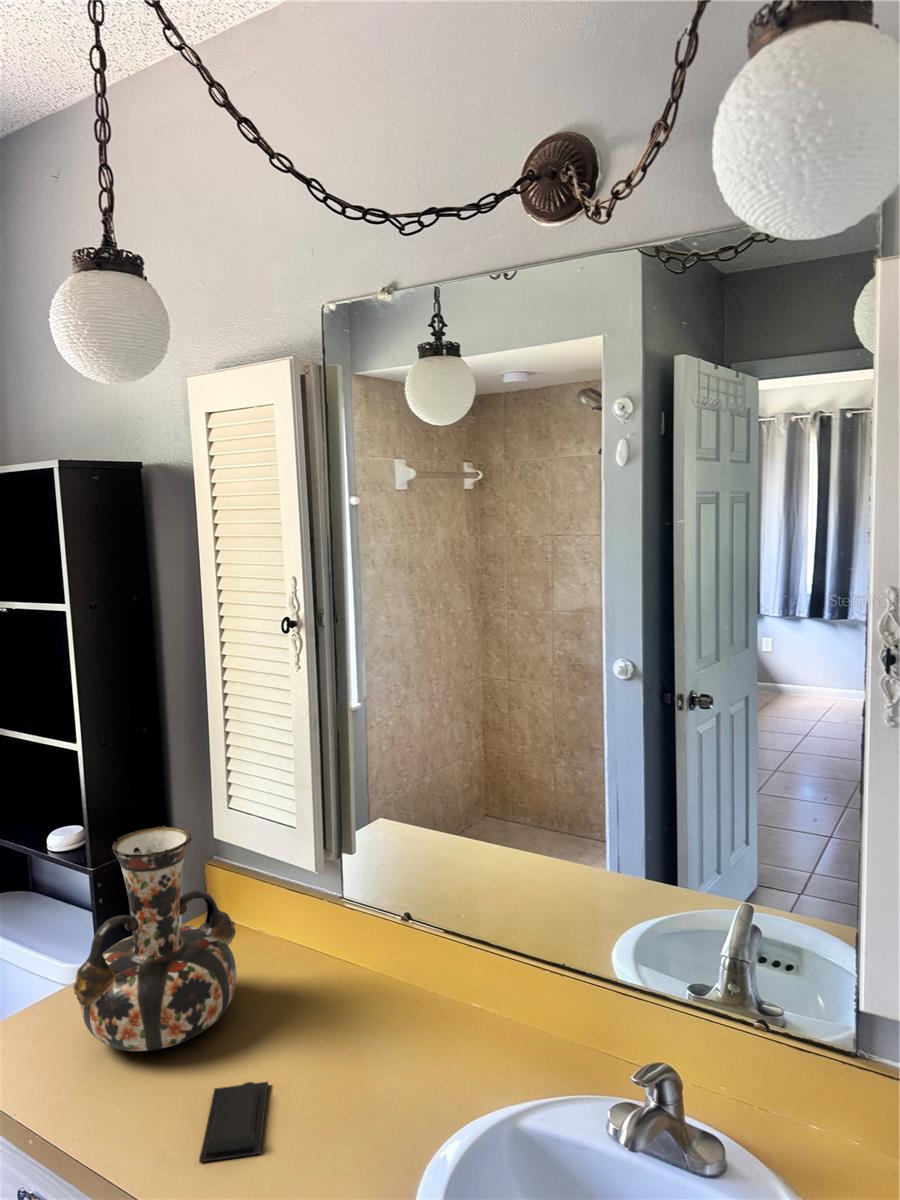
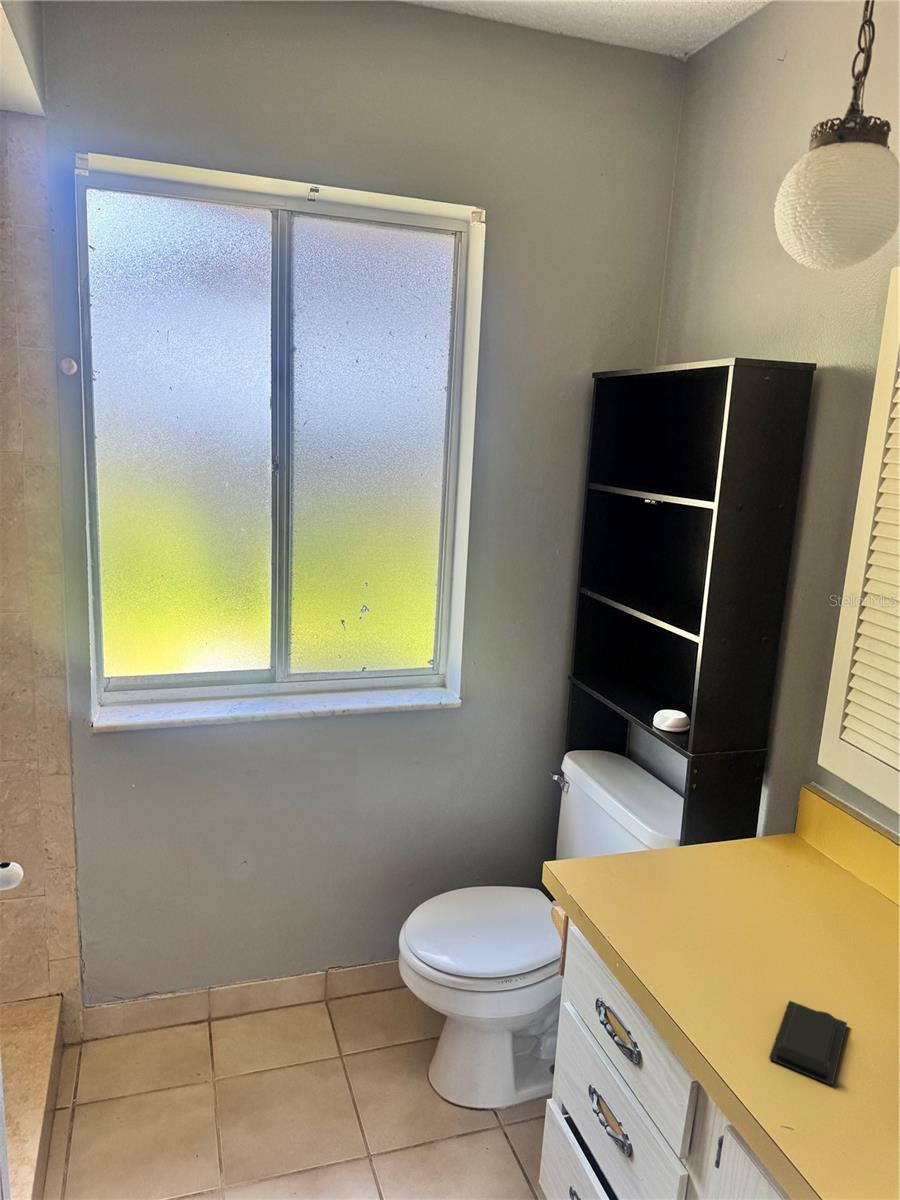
decorative vase: present [73,826,236,1051] -> none [672,730,832,943]

